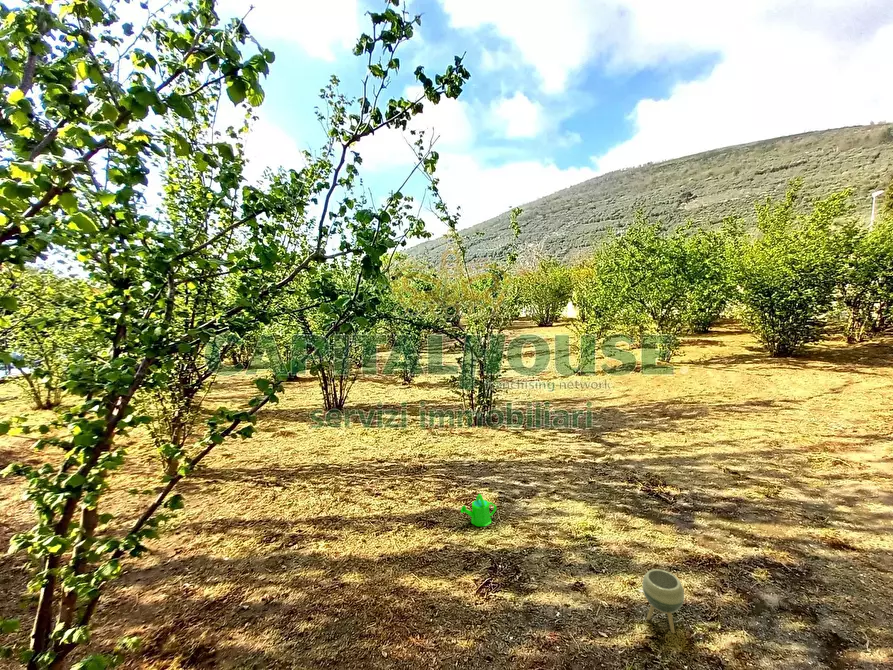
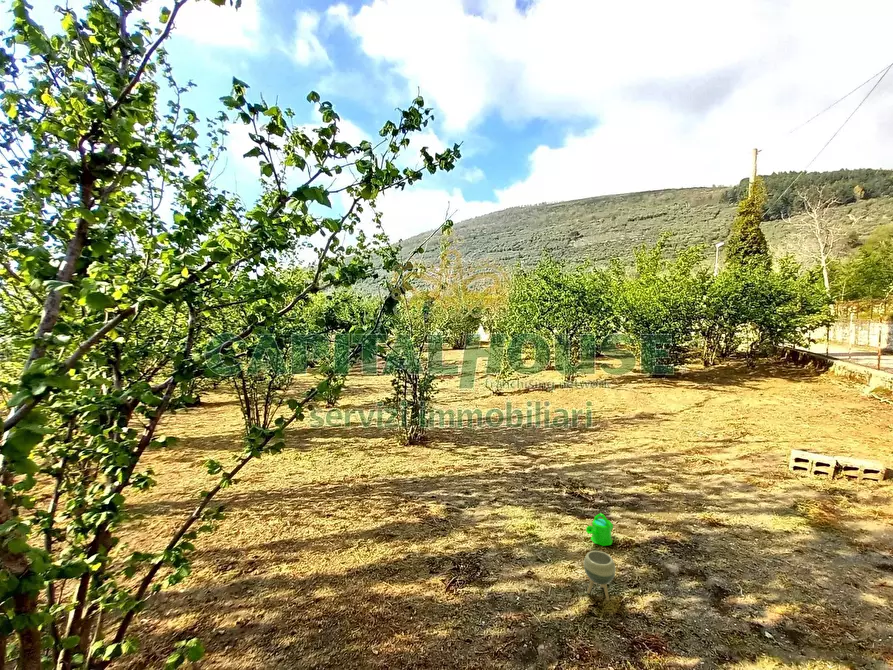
watering can: present [461,494,497,526] -> present [586,513,613,546]

